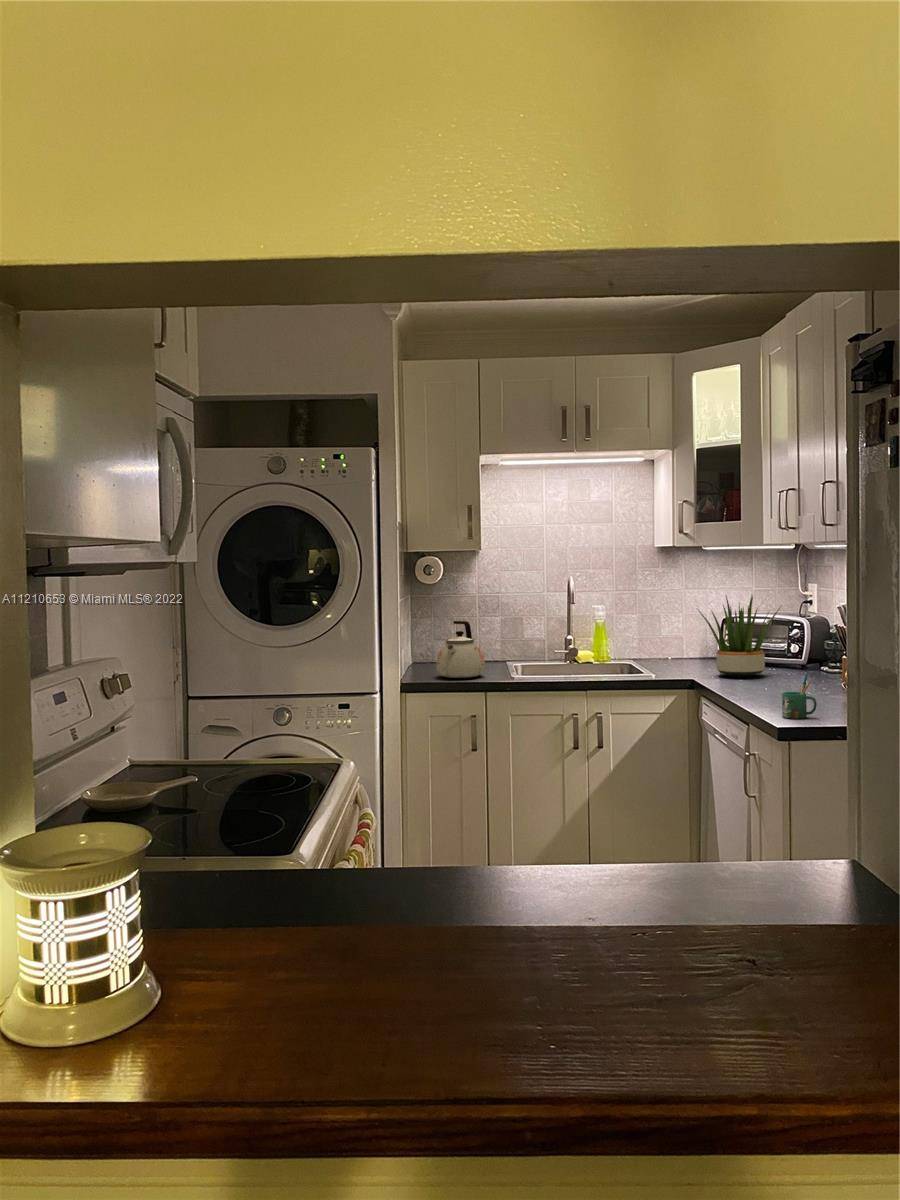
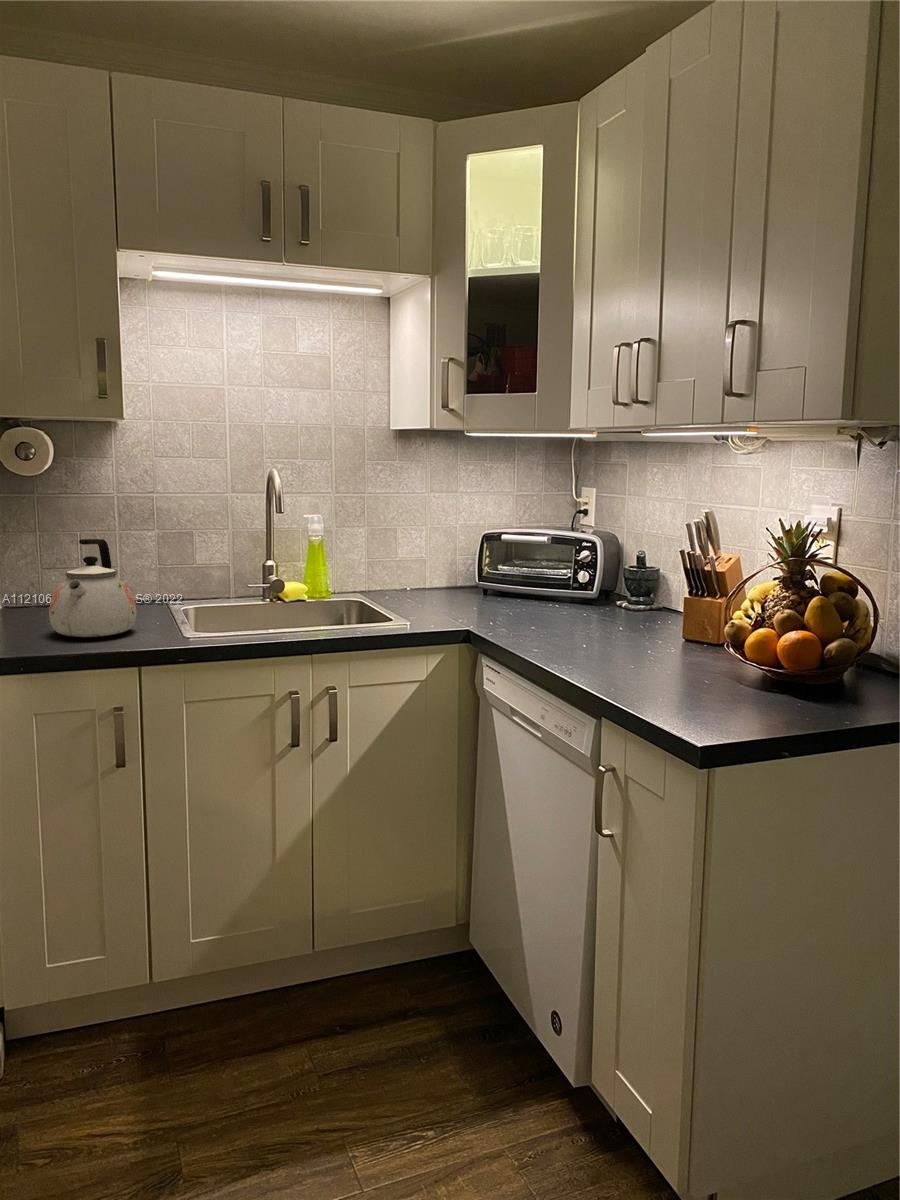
potted plant: present [698,595,782,677] -> none [475,502,587,624]
mug: present [782,674,817,718] -> none [685,644,741,722]

